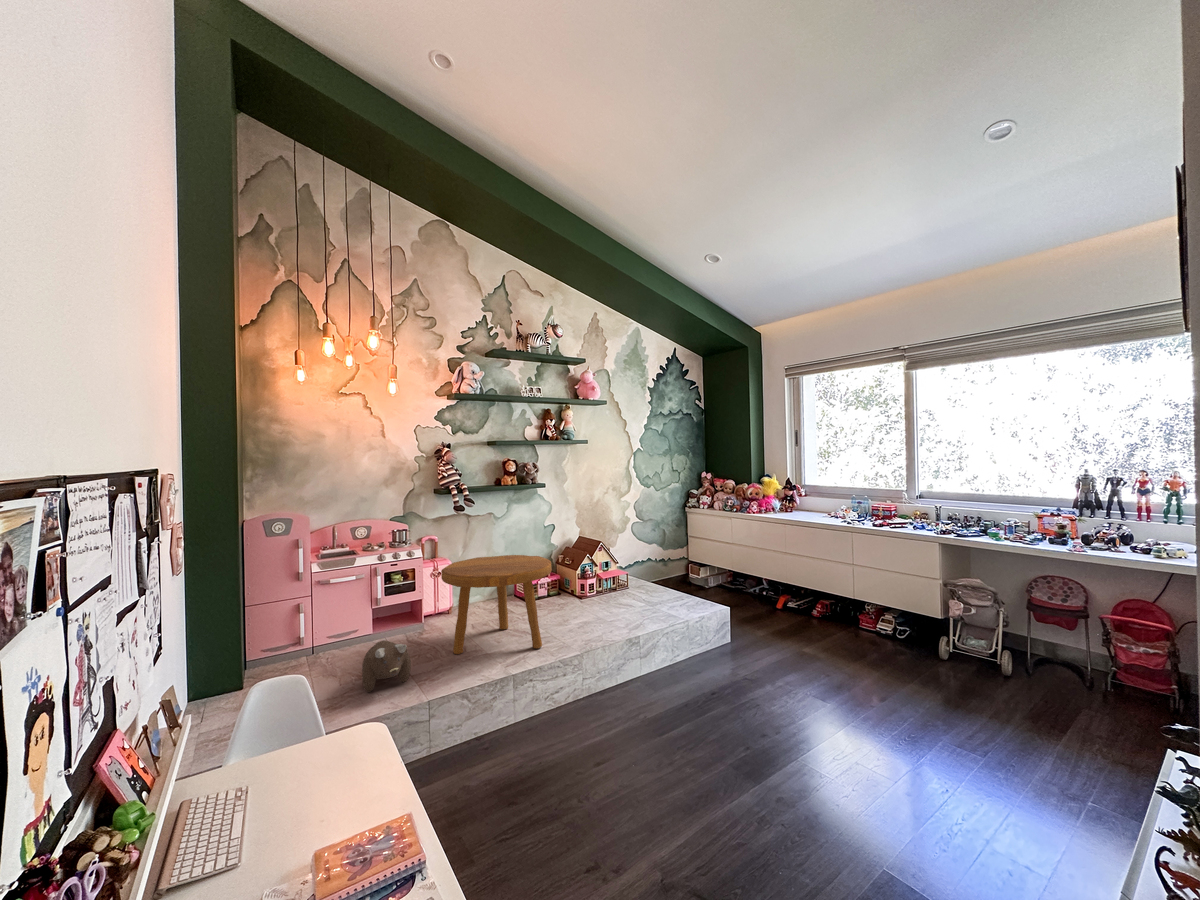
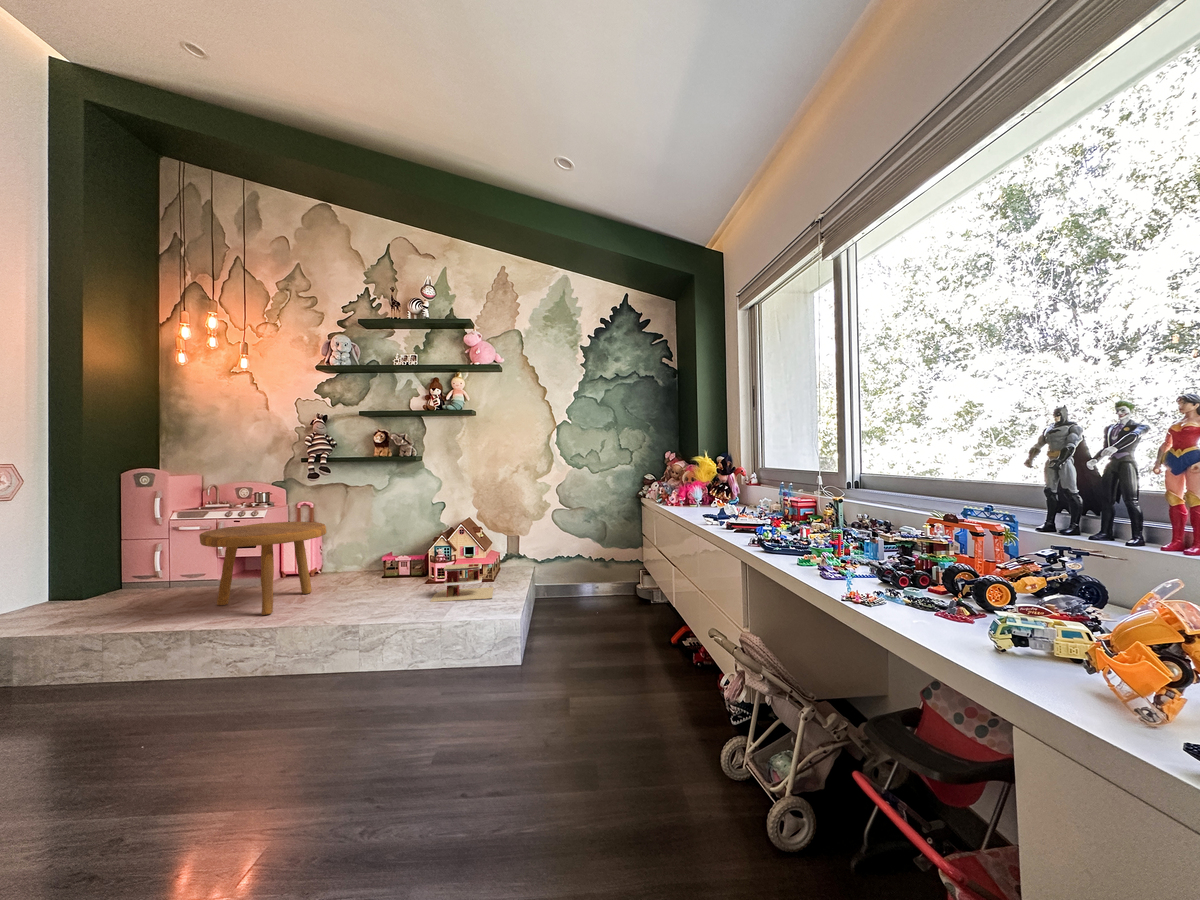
toy house: none [605,573,667,612] -> present [430,563,494,602]
plush toy: present [362,641,411,692] -> none [83,579,149,618]

